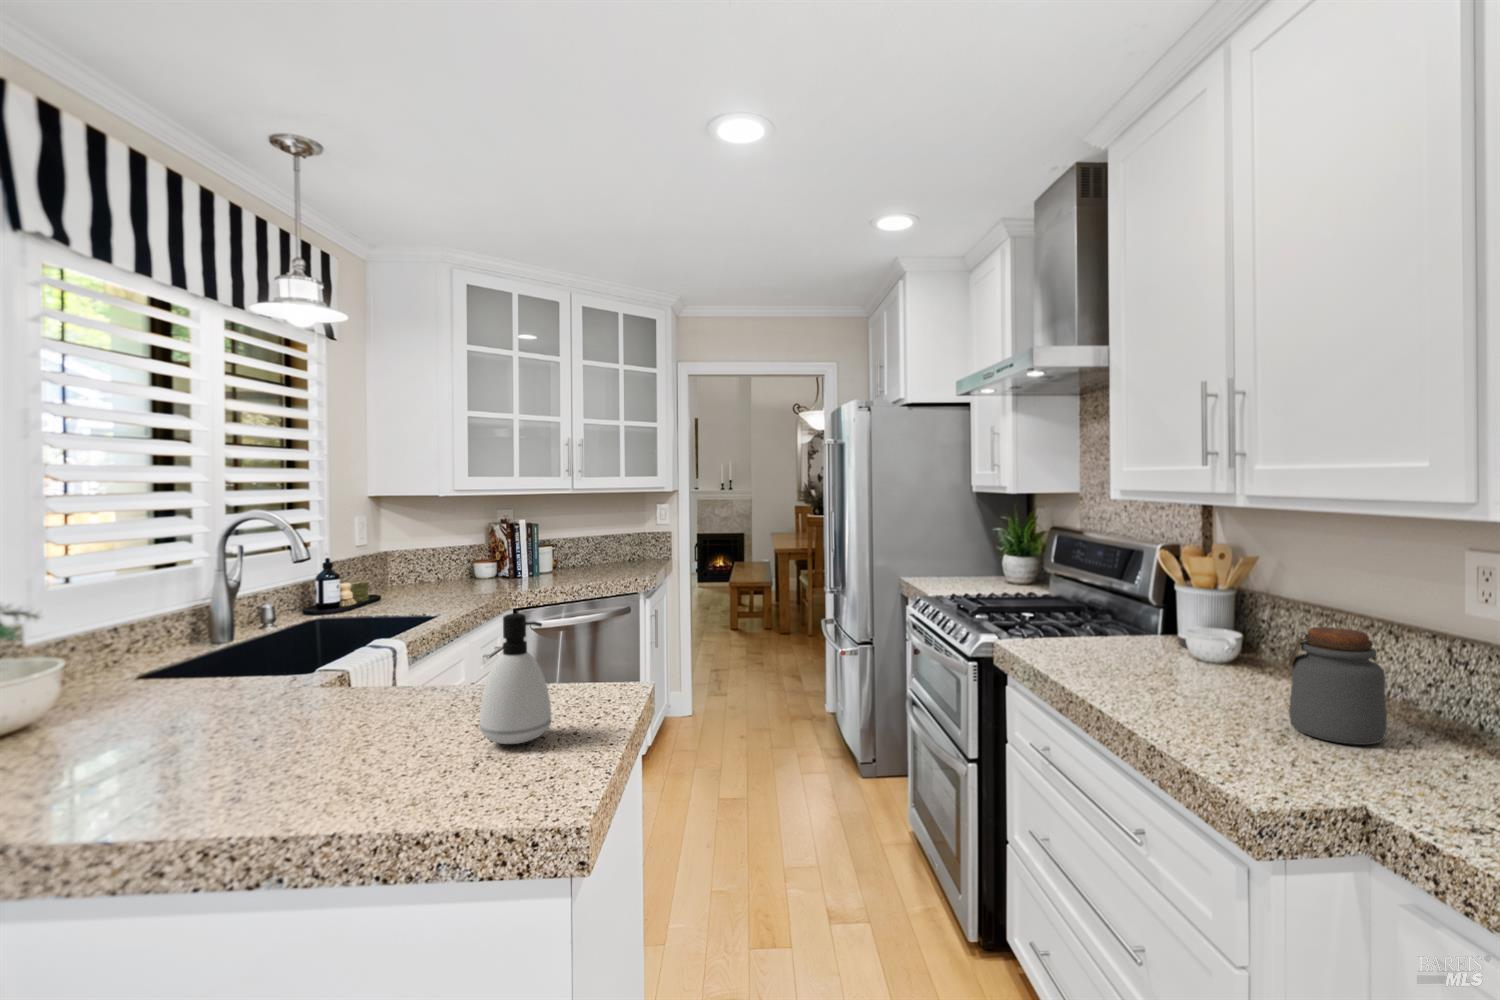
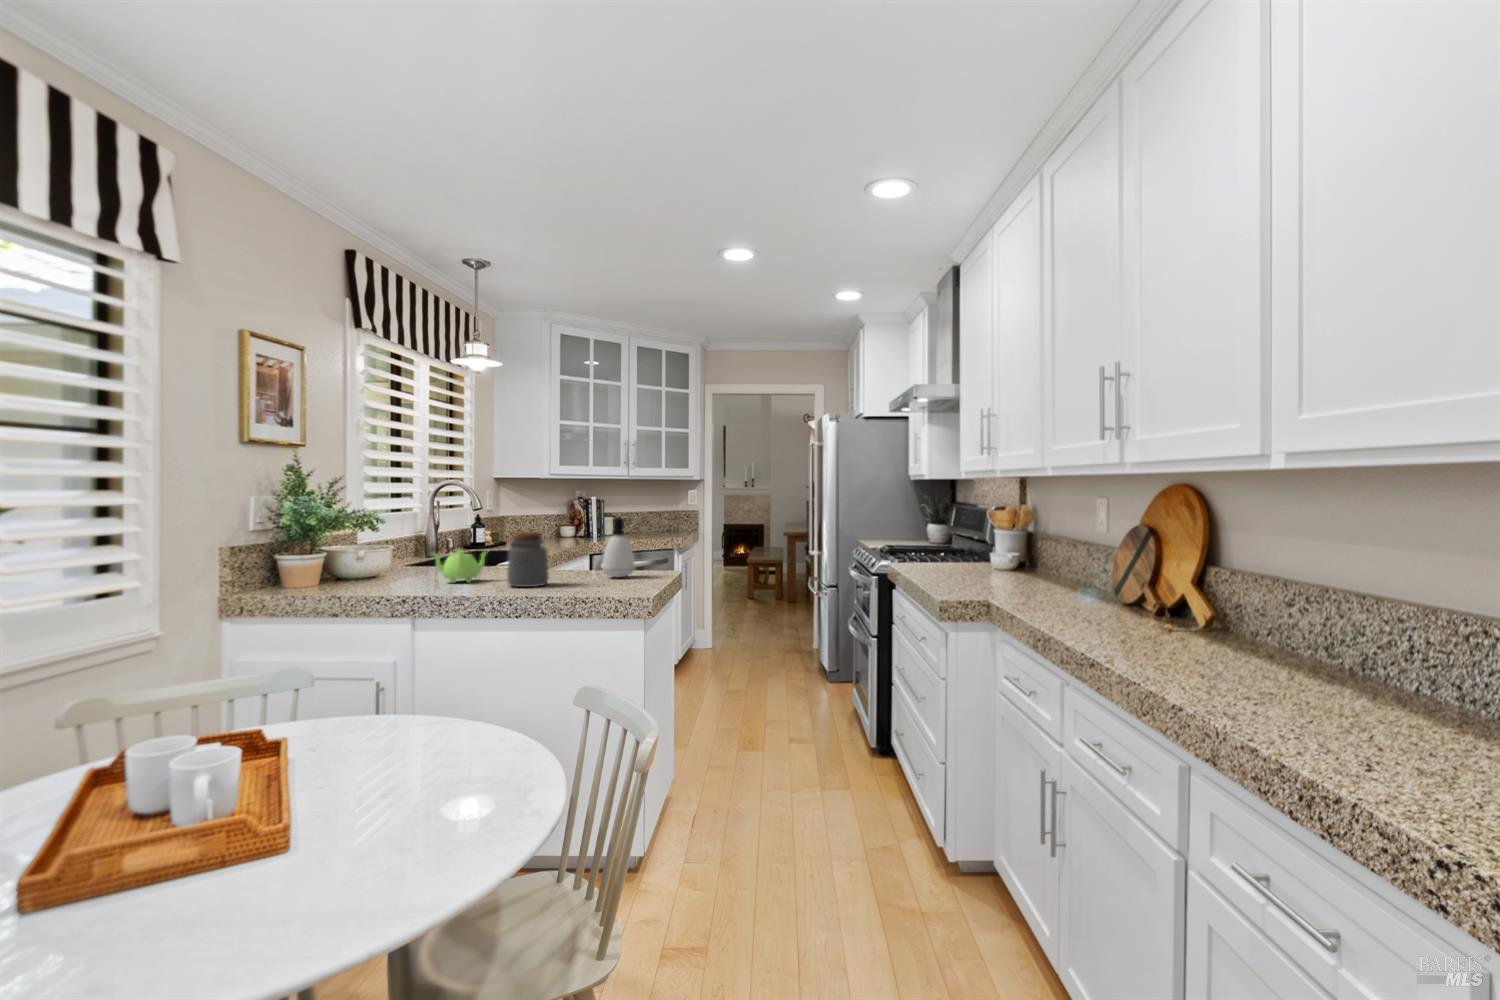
jar: present [1289,627,1387,745] -> present [507,532,549,587]
teapot: none [75,687,228,780] -> present [434,550,486,583]

